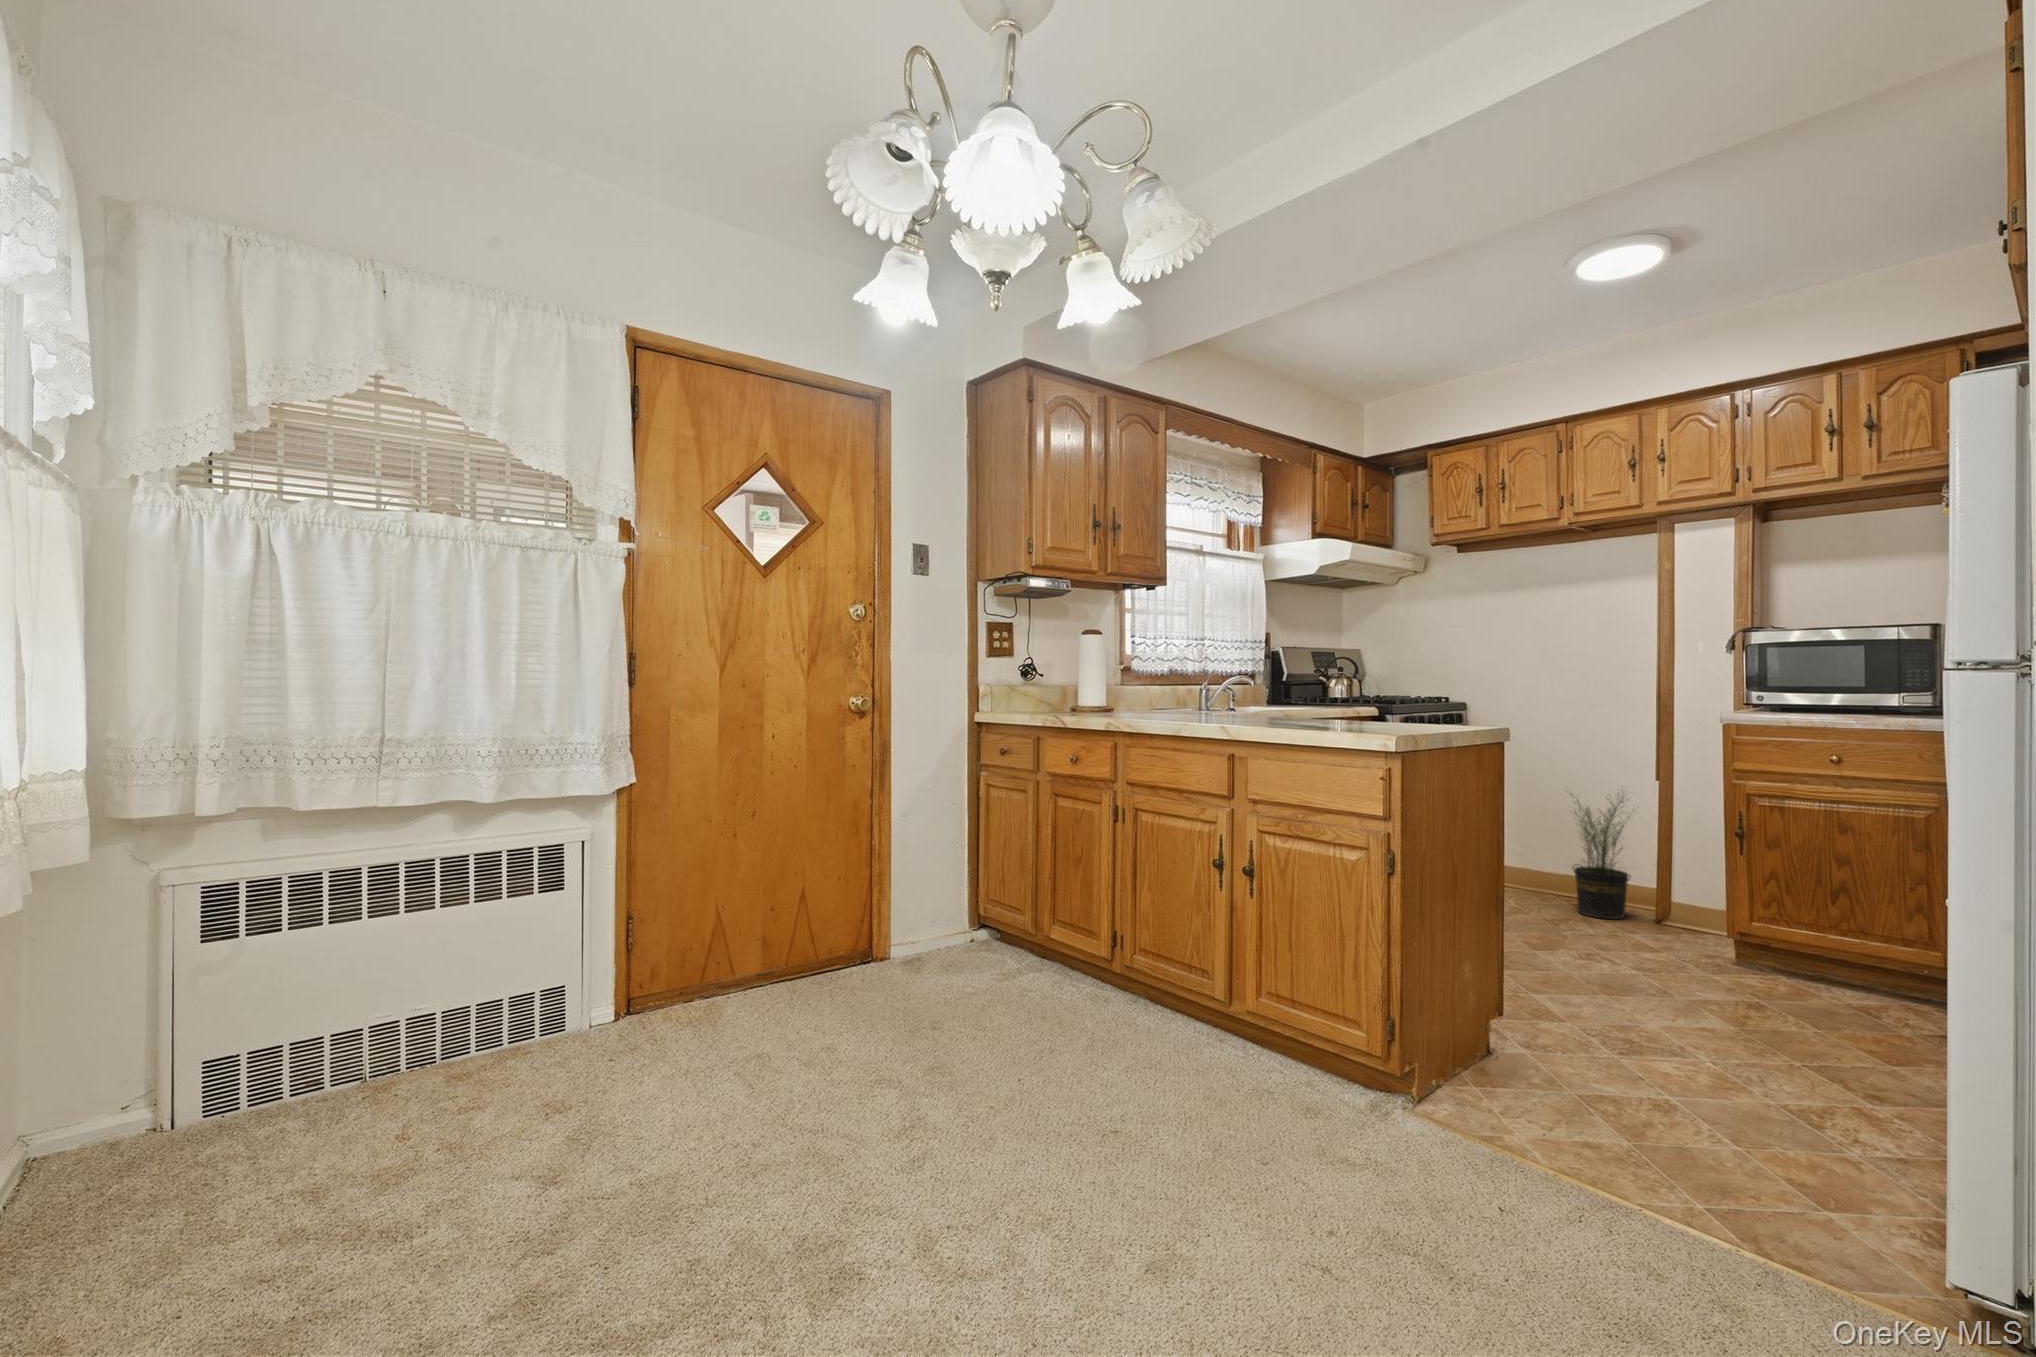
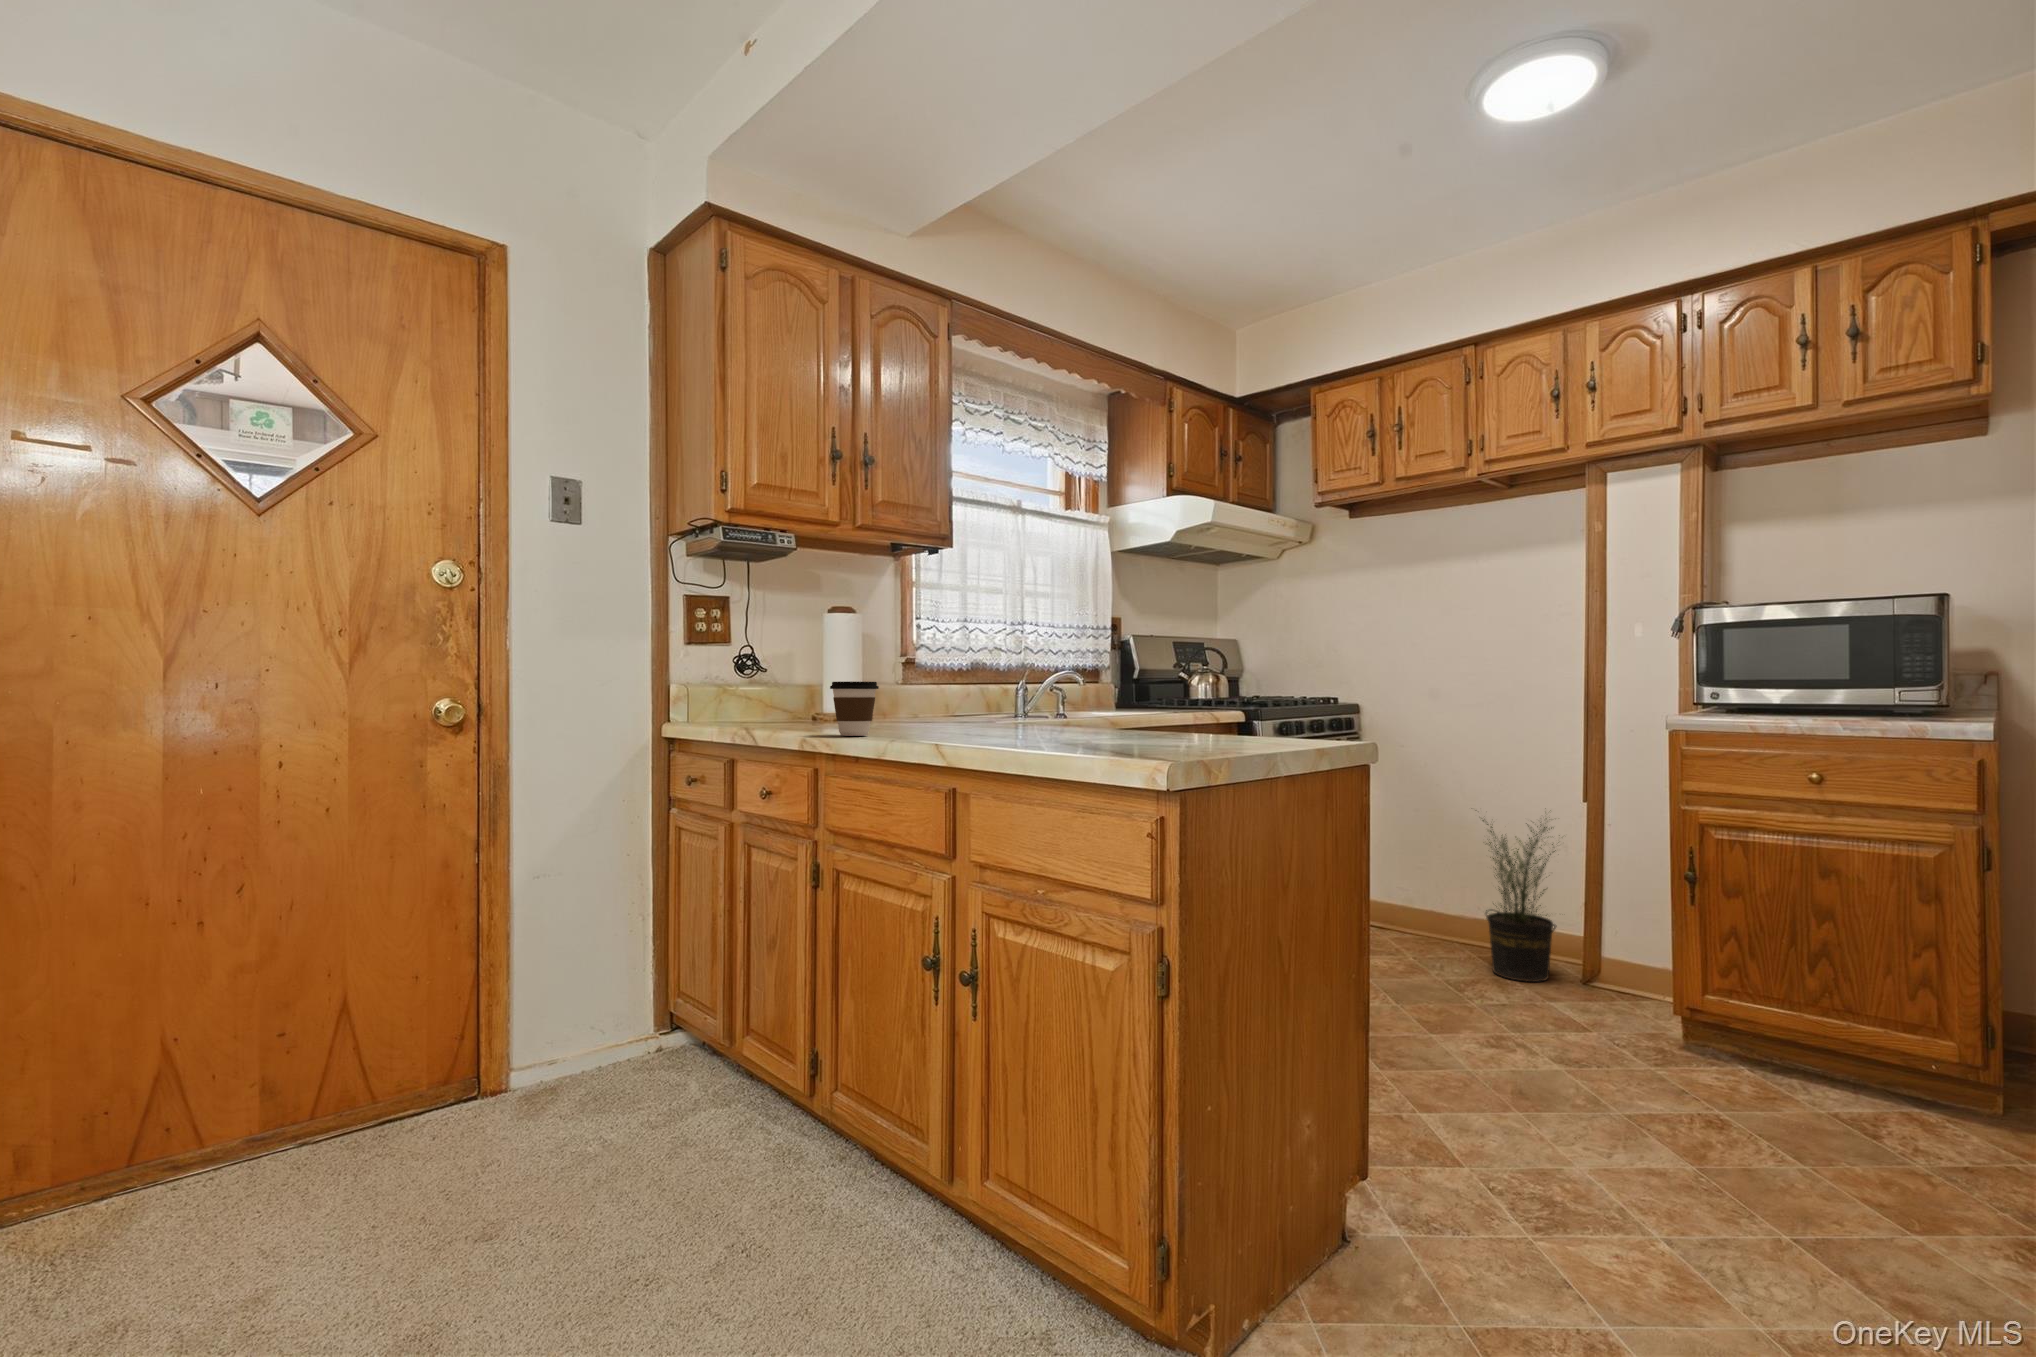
coffee cup: none [1129,685,1161,721] -> present [830,681,879,736]

